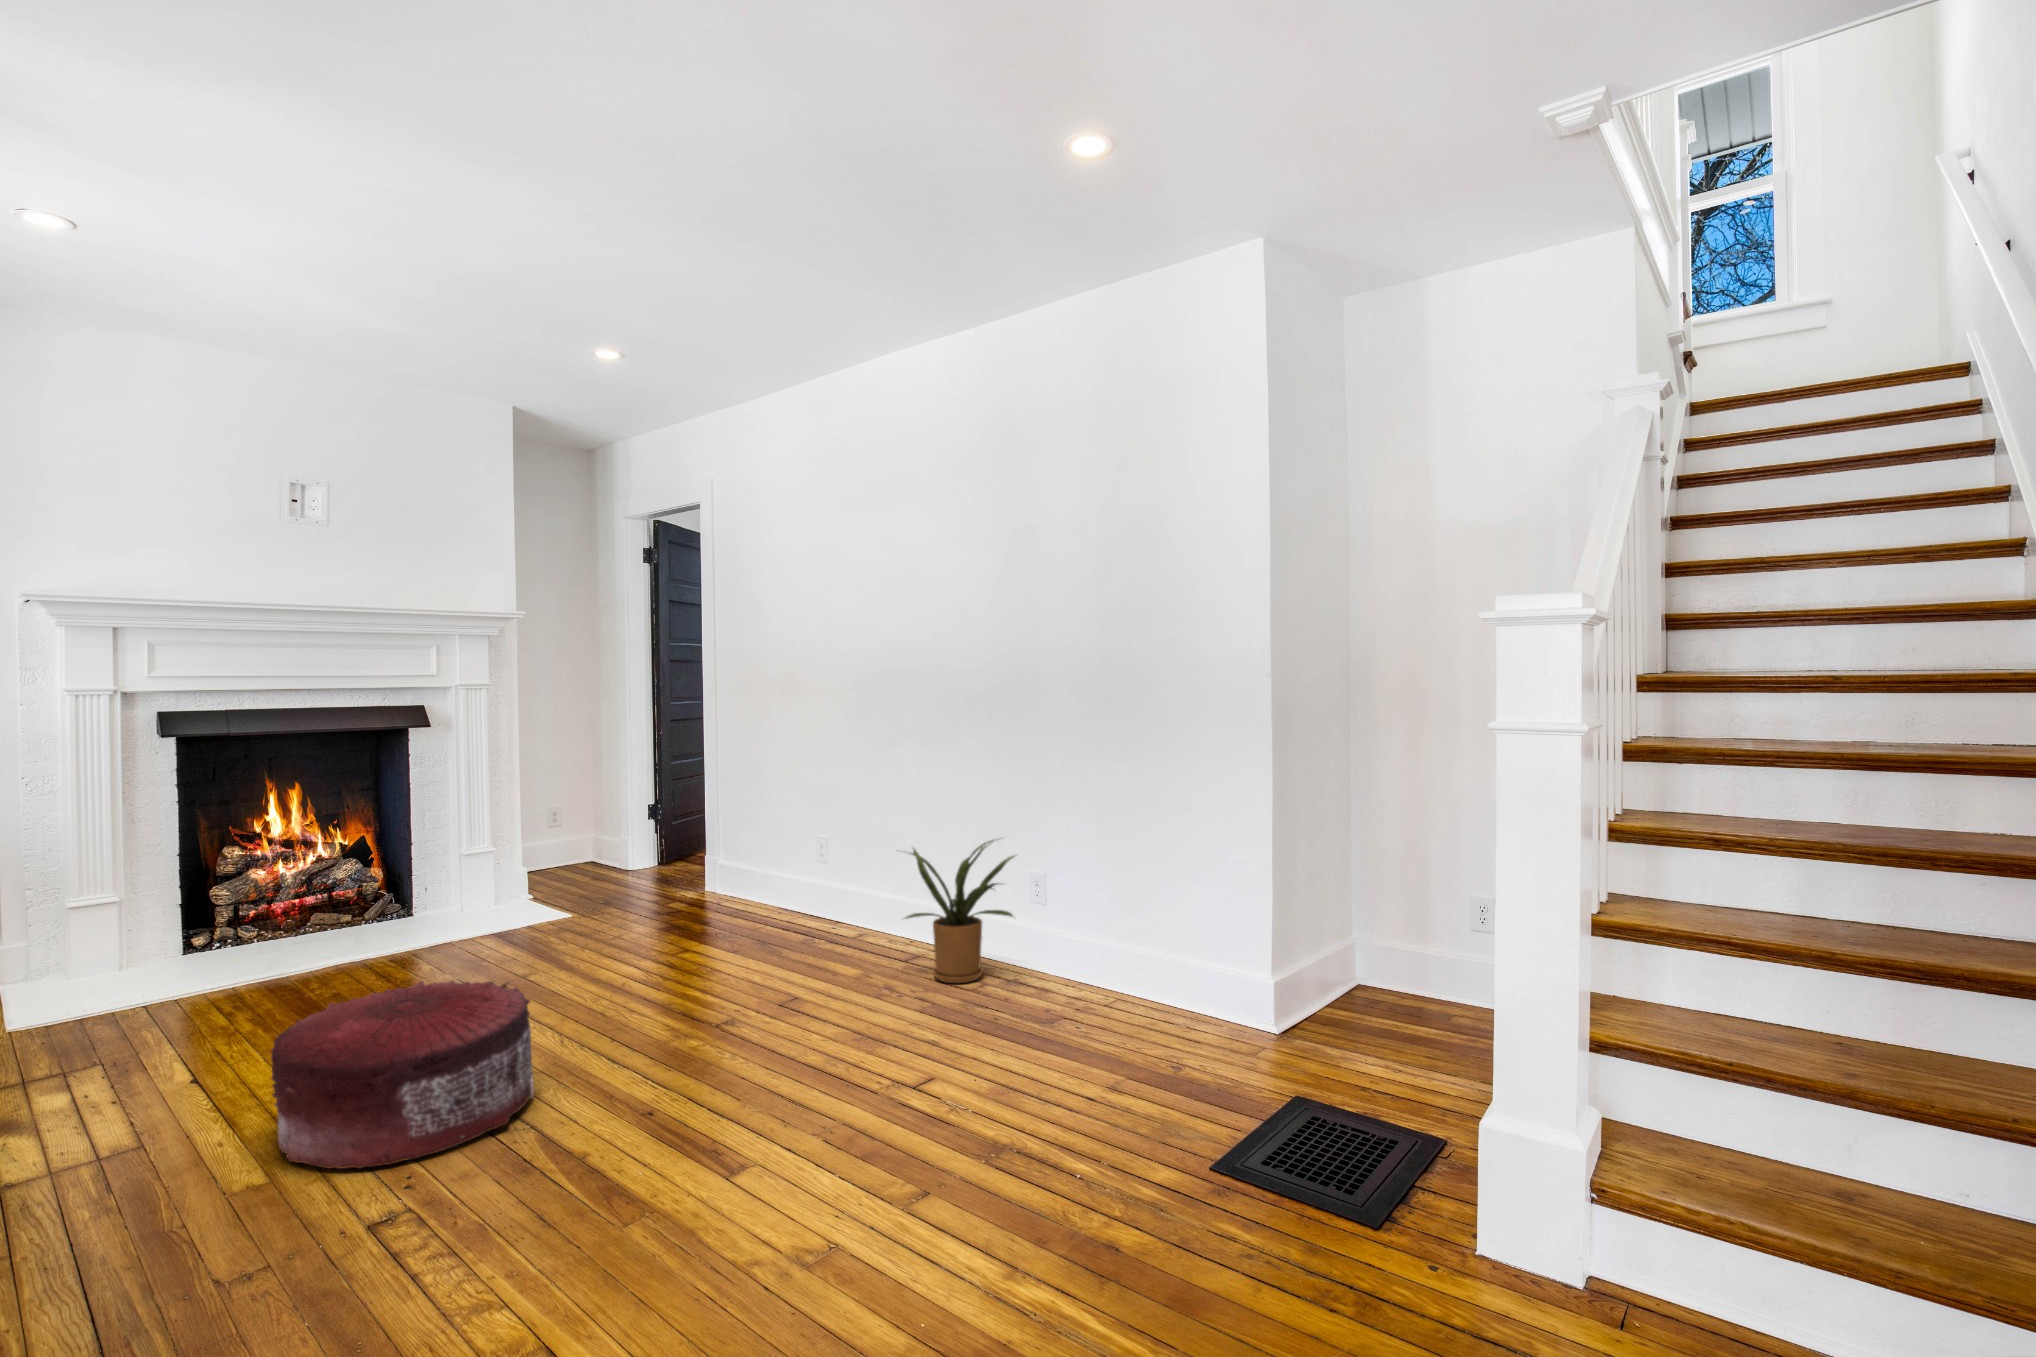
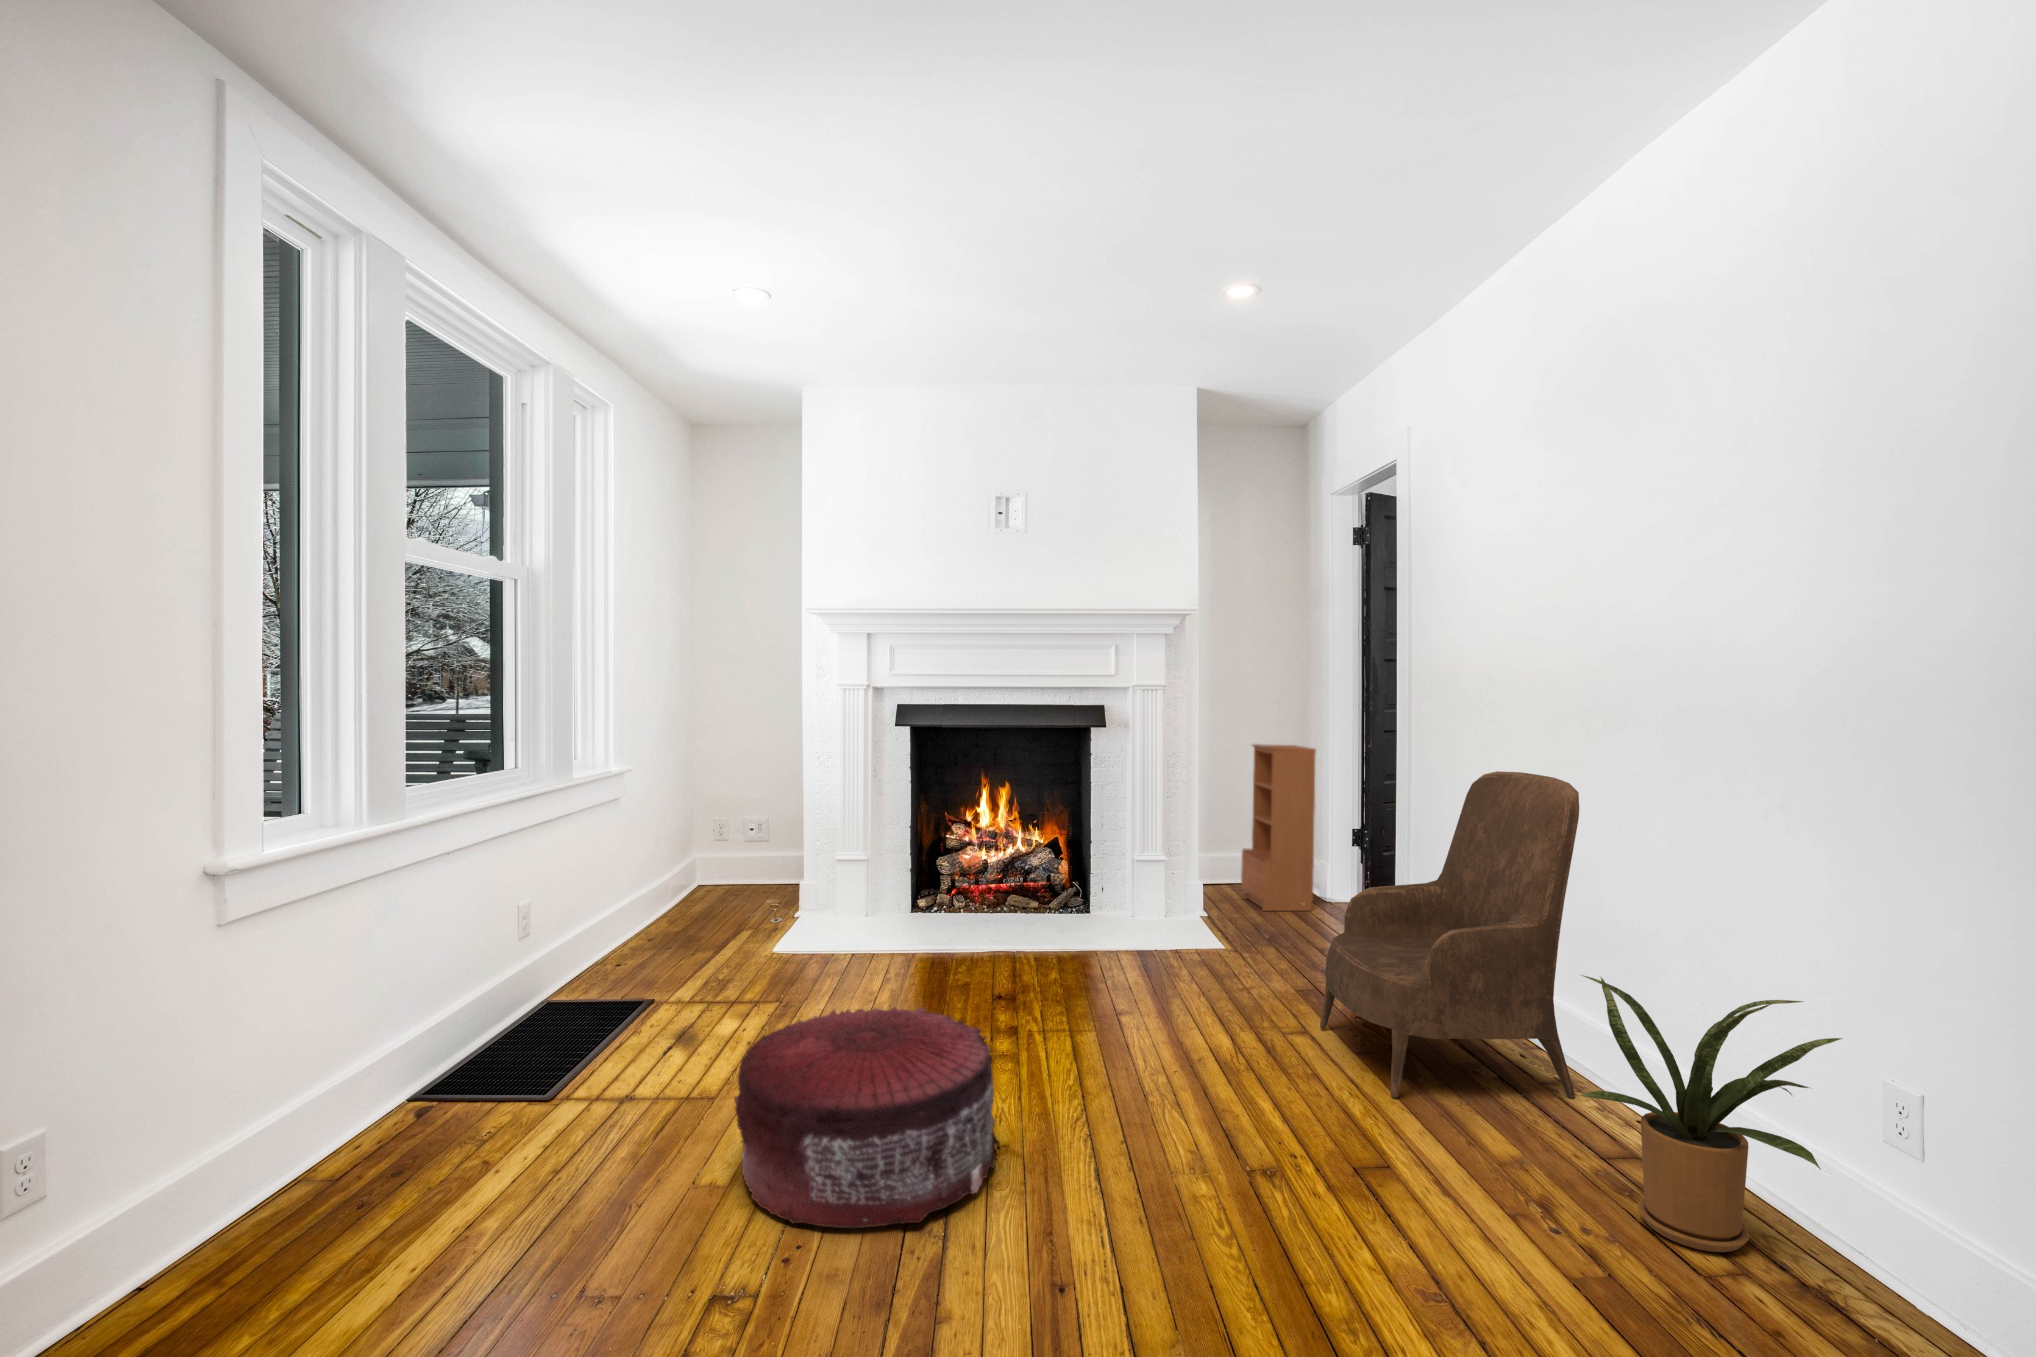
bookcase: none [554,726,627,877] -> present [1241,744,1316,911]
armchair: none [698,732,876,965] -> present [1320,771,1579,1099]

